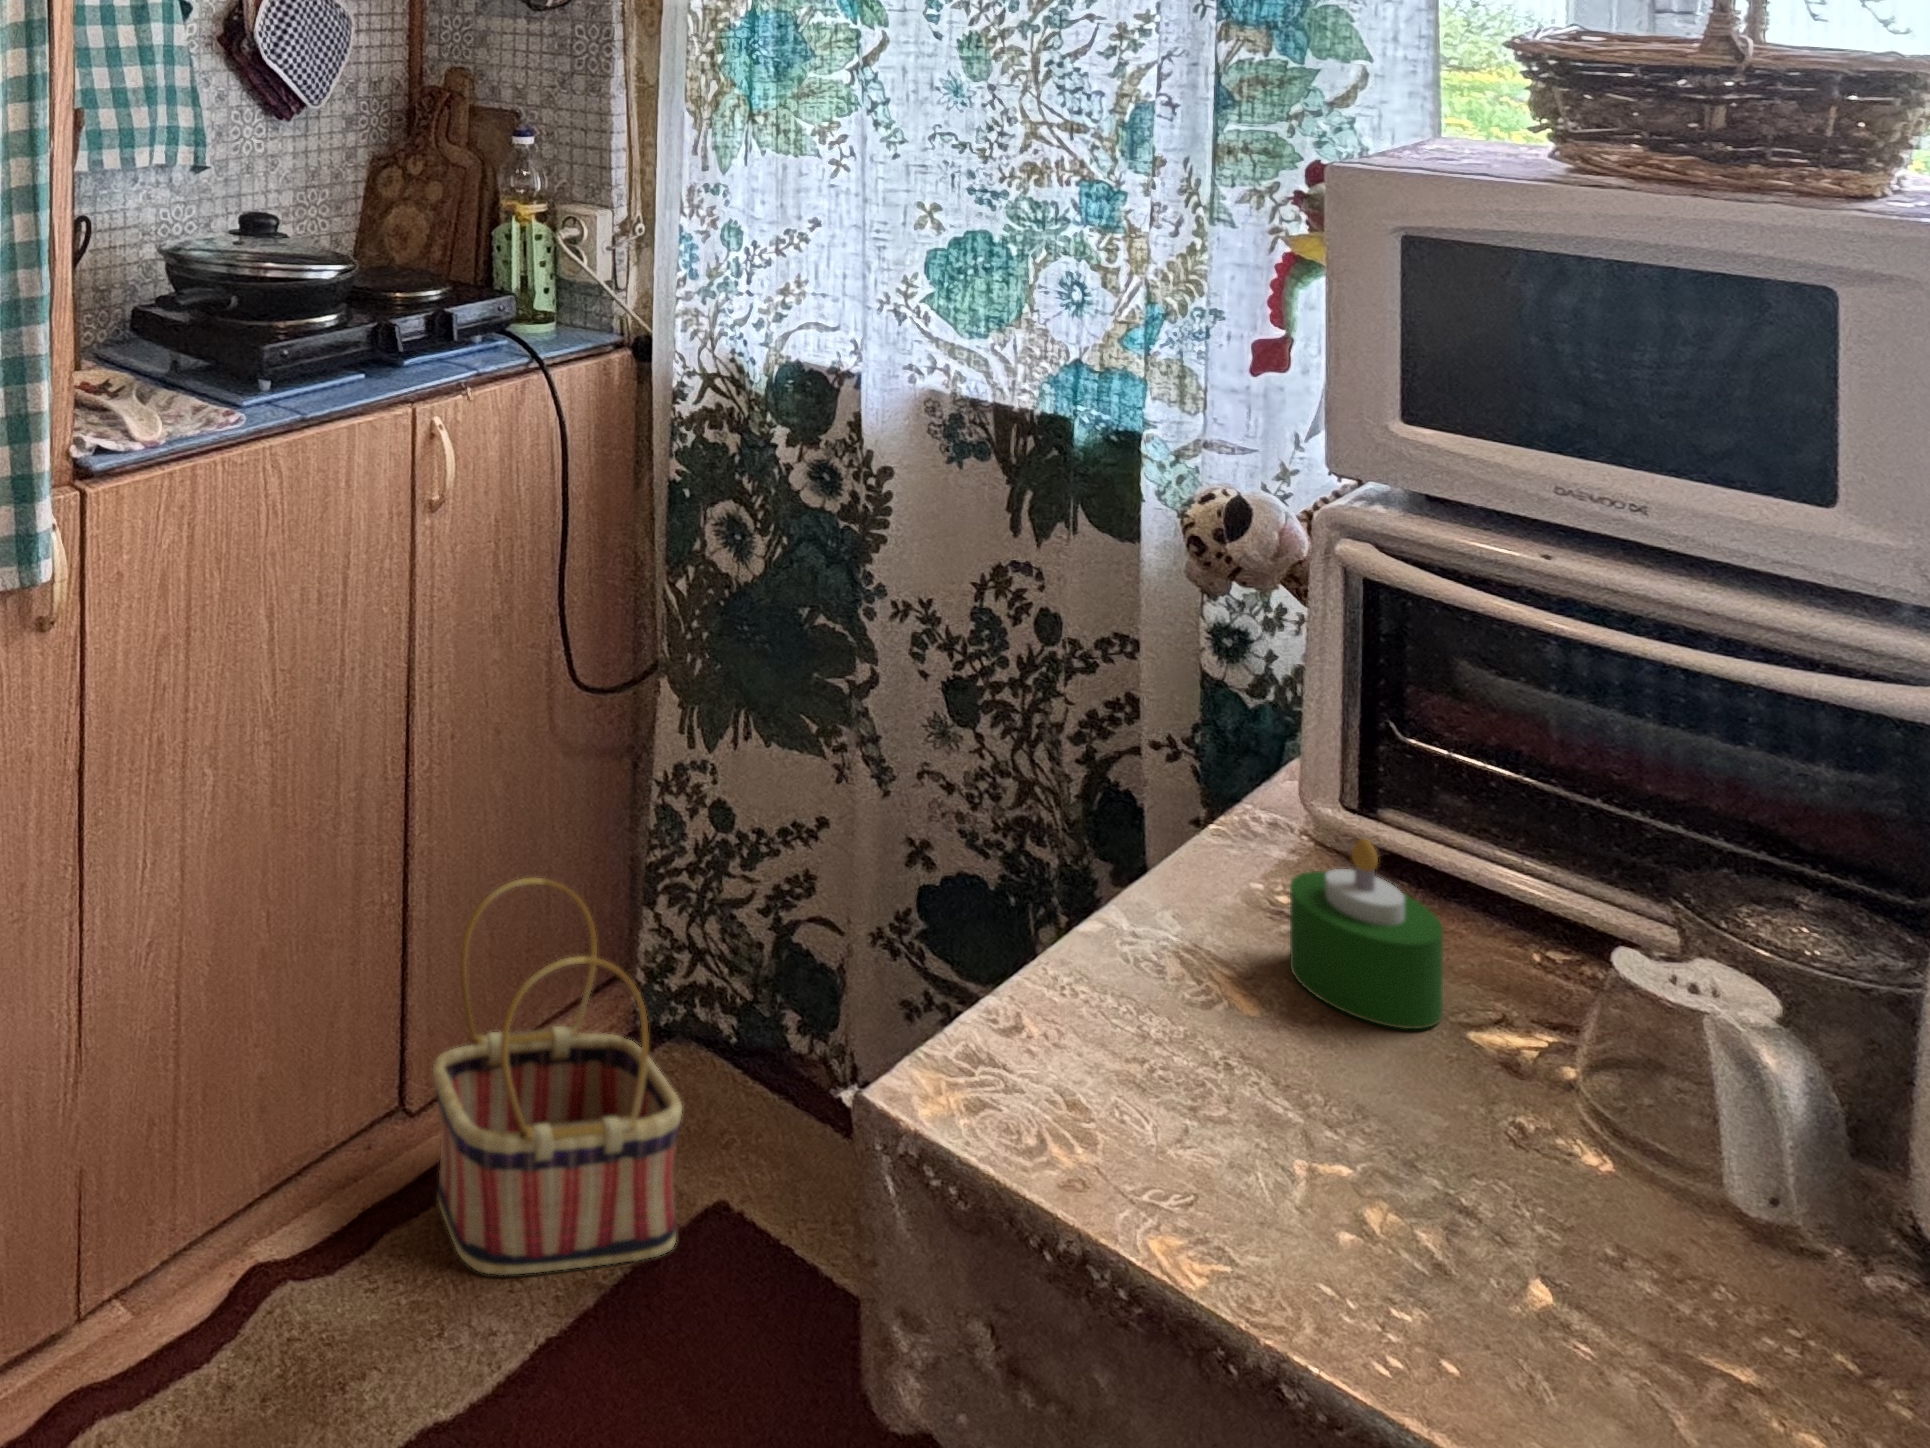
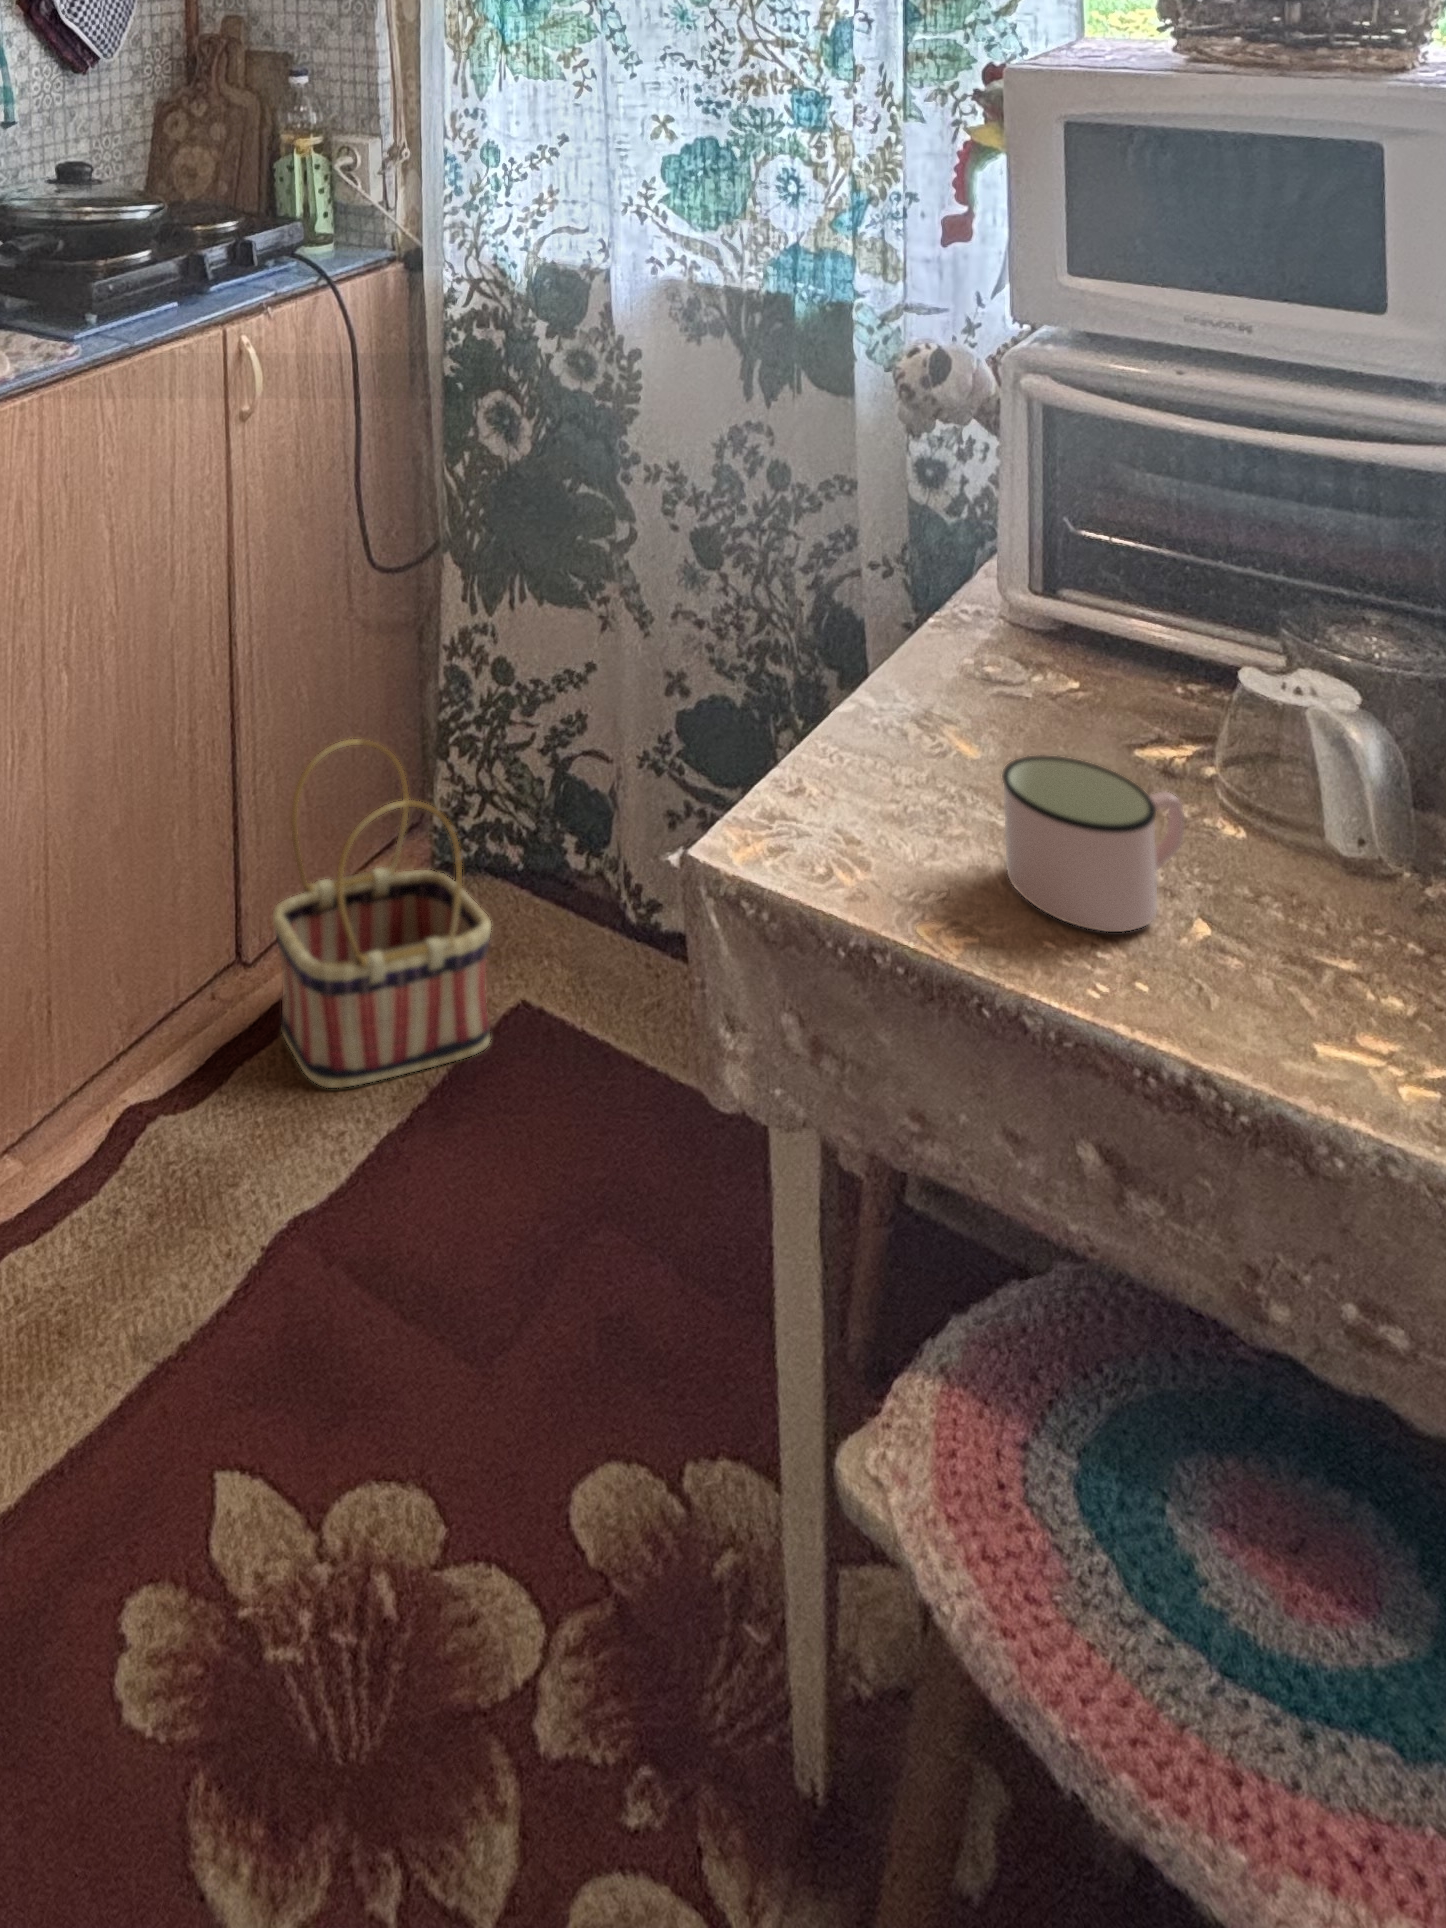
candle: present [1290,839,1443,1029] -> none [1002,612,1121,757]
mug: none [1269,1027,1516,1277] -> present [1002,755,1184,932]

